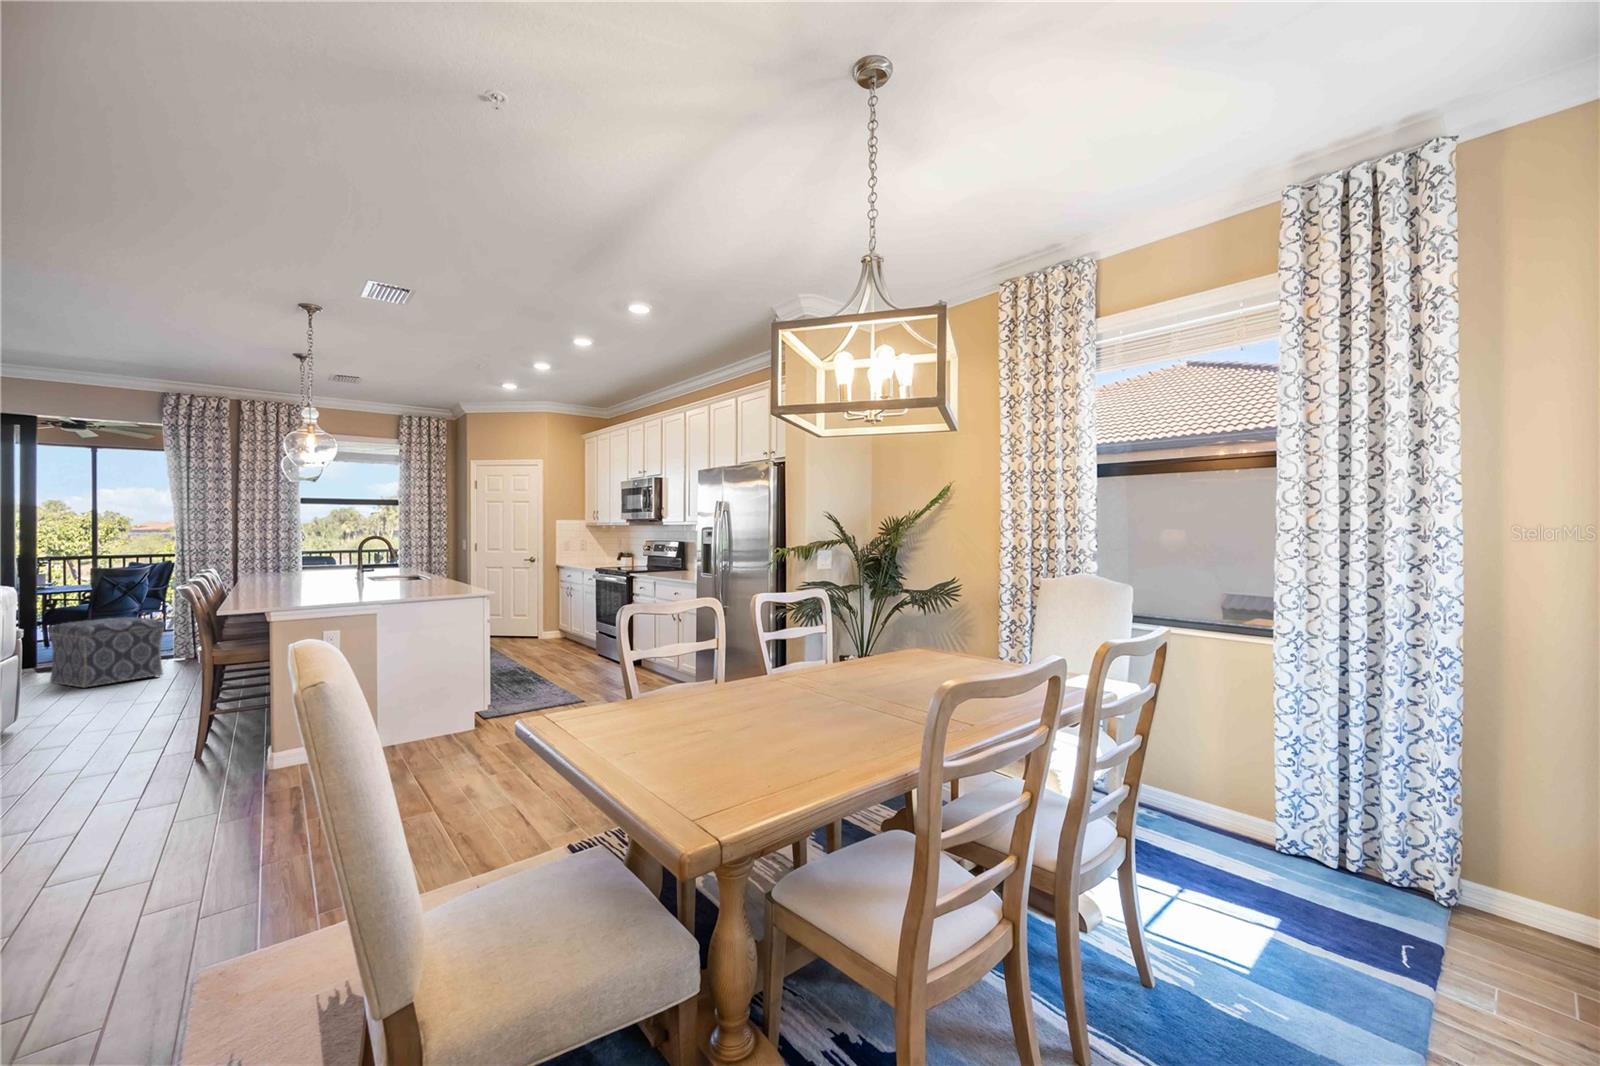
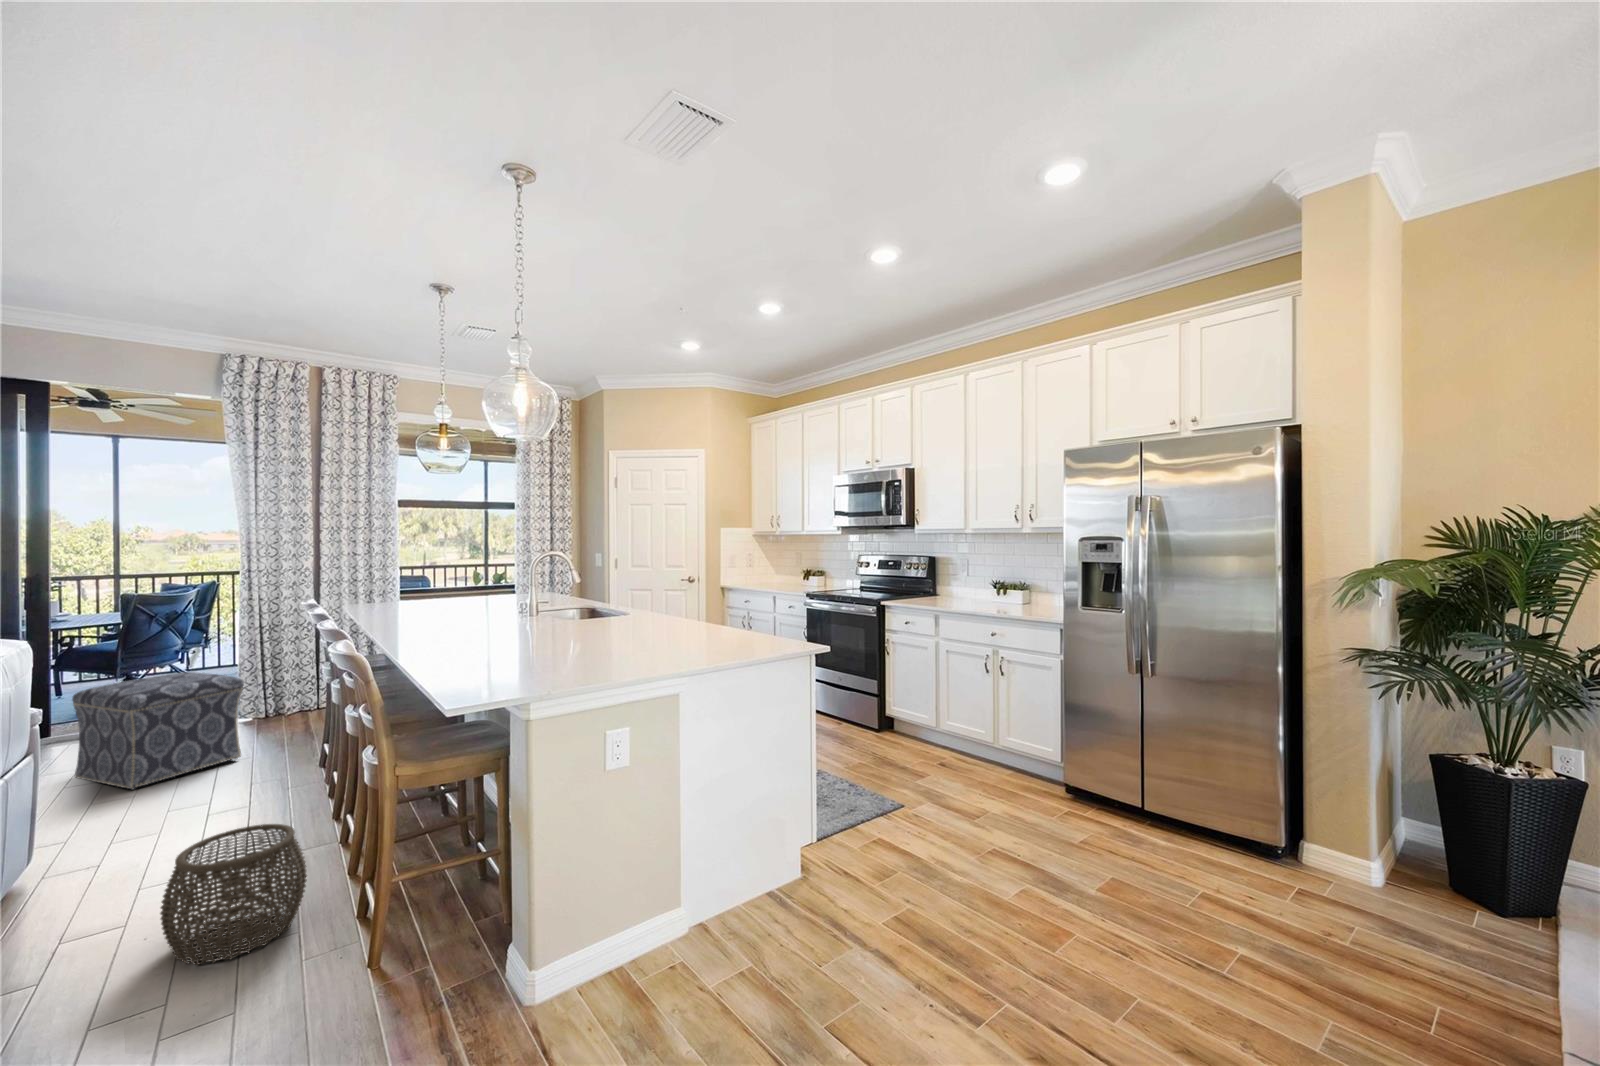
woven basket: none [72,684,161,749] -> present [160,824,307,965]

